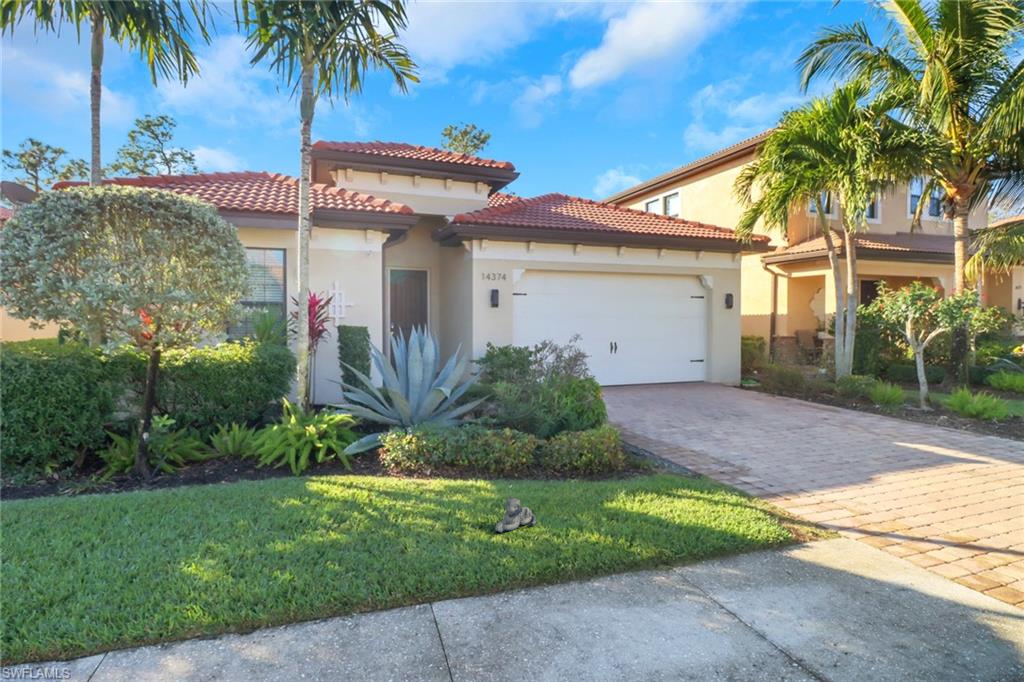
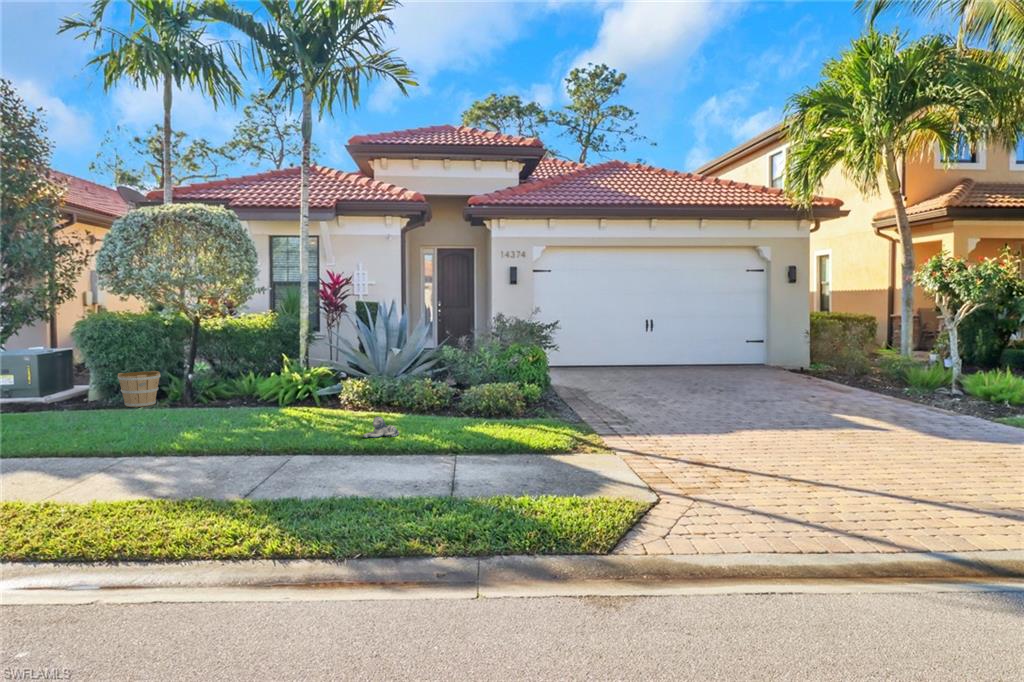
wooden bucket: none [25,429,100,489] -> present [117,371,161,407]

